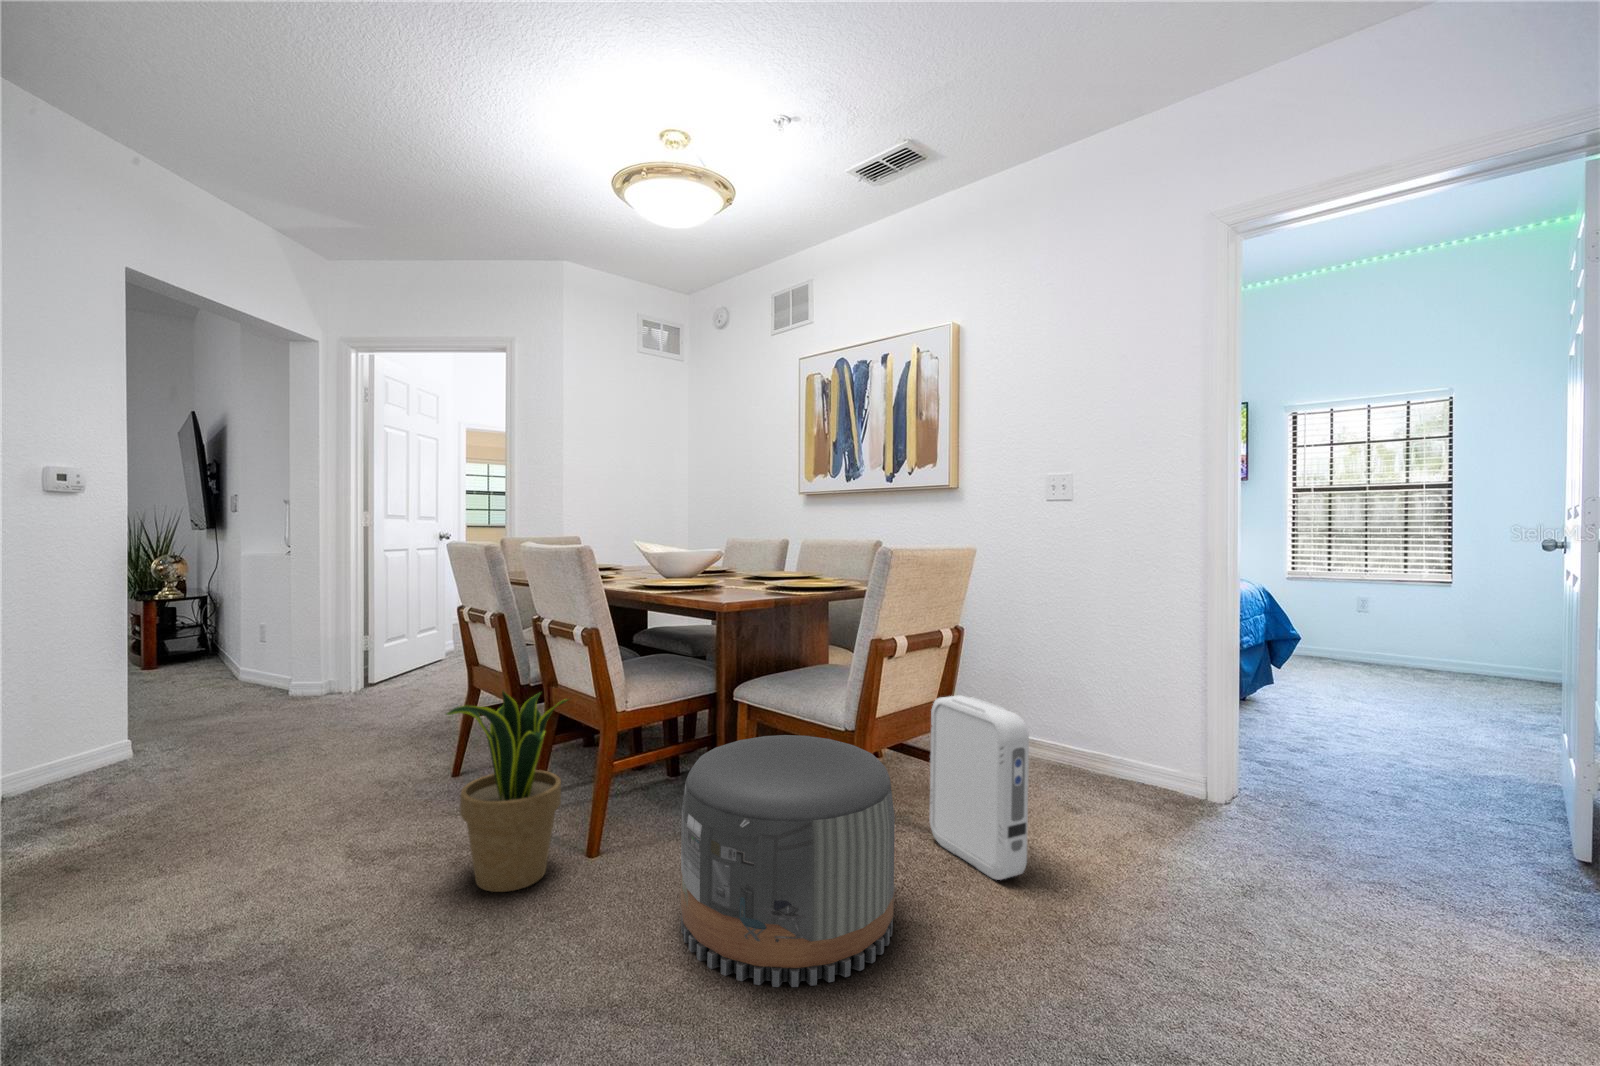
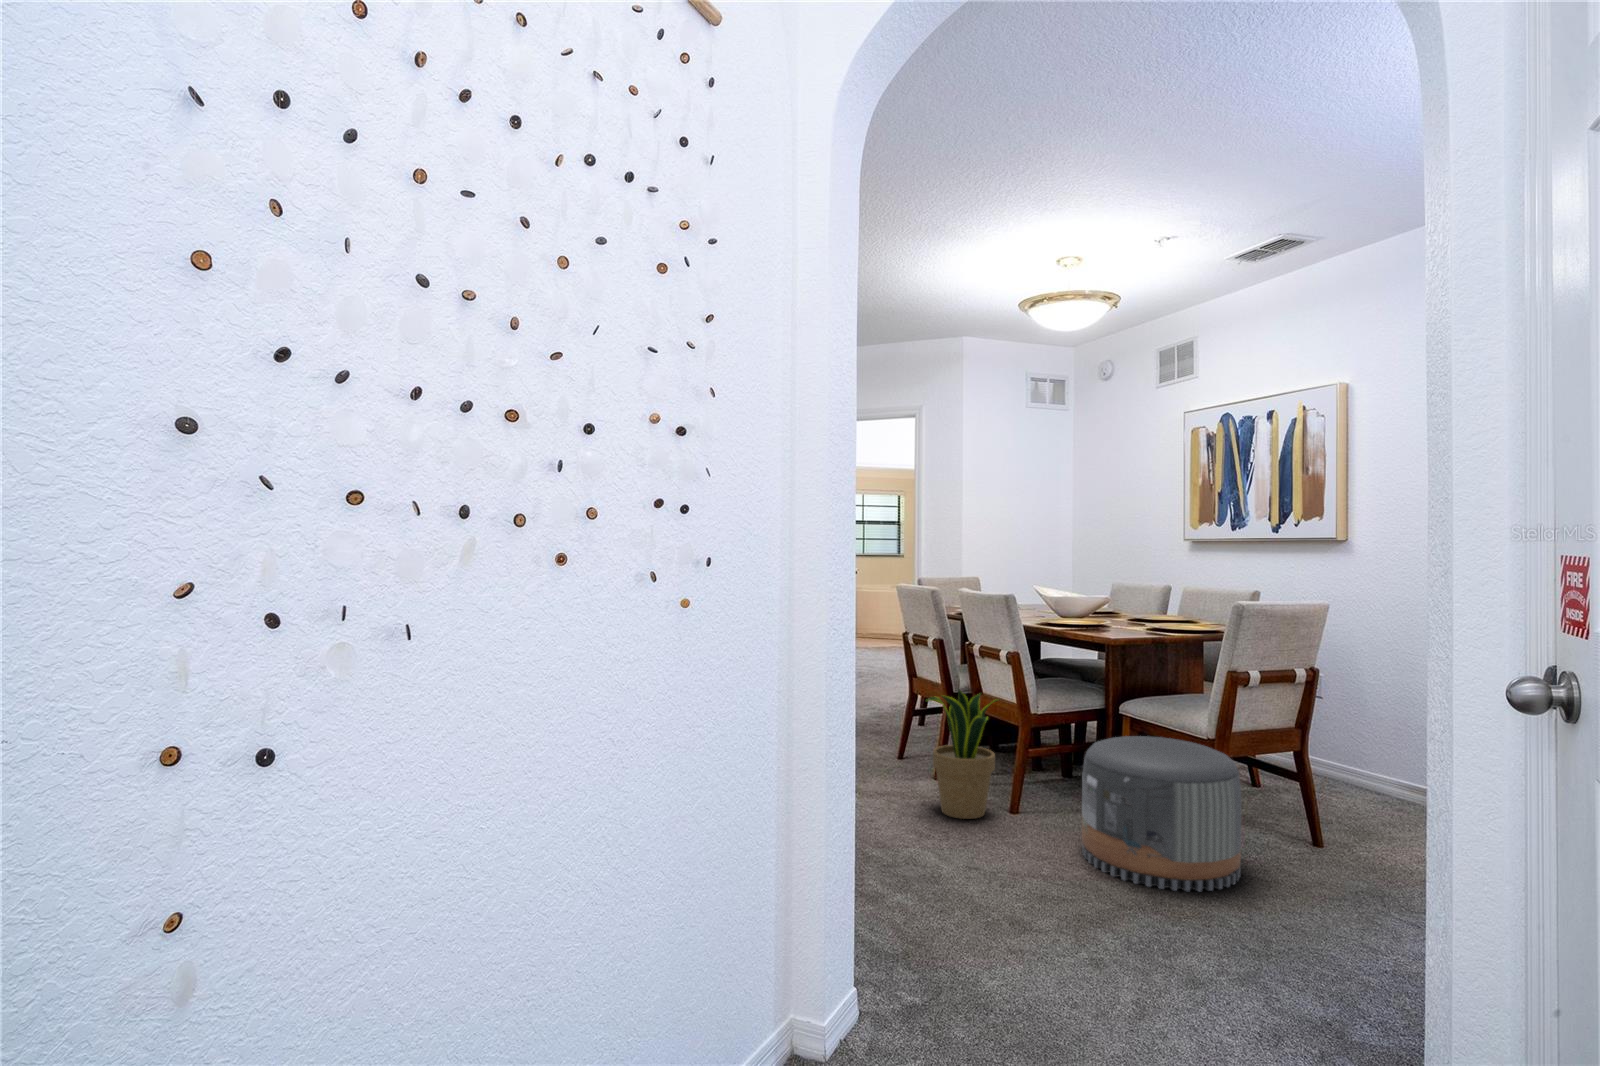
air purifier: present [930,695,1029,880] -> none [1289,726,1371,871]

